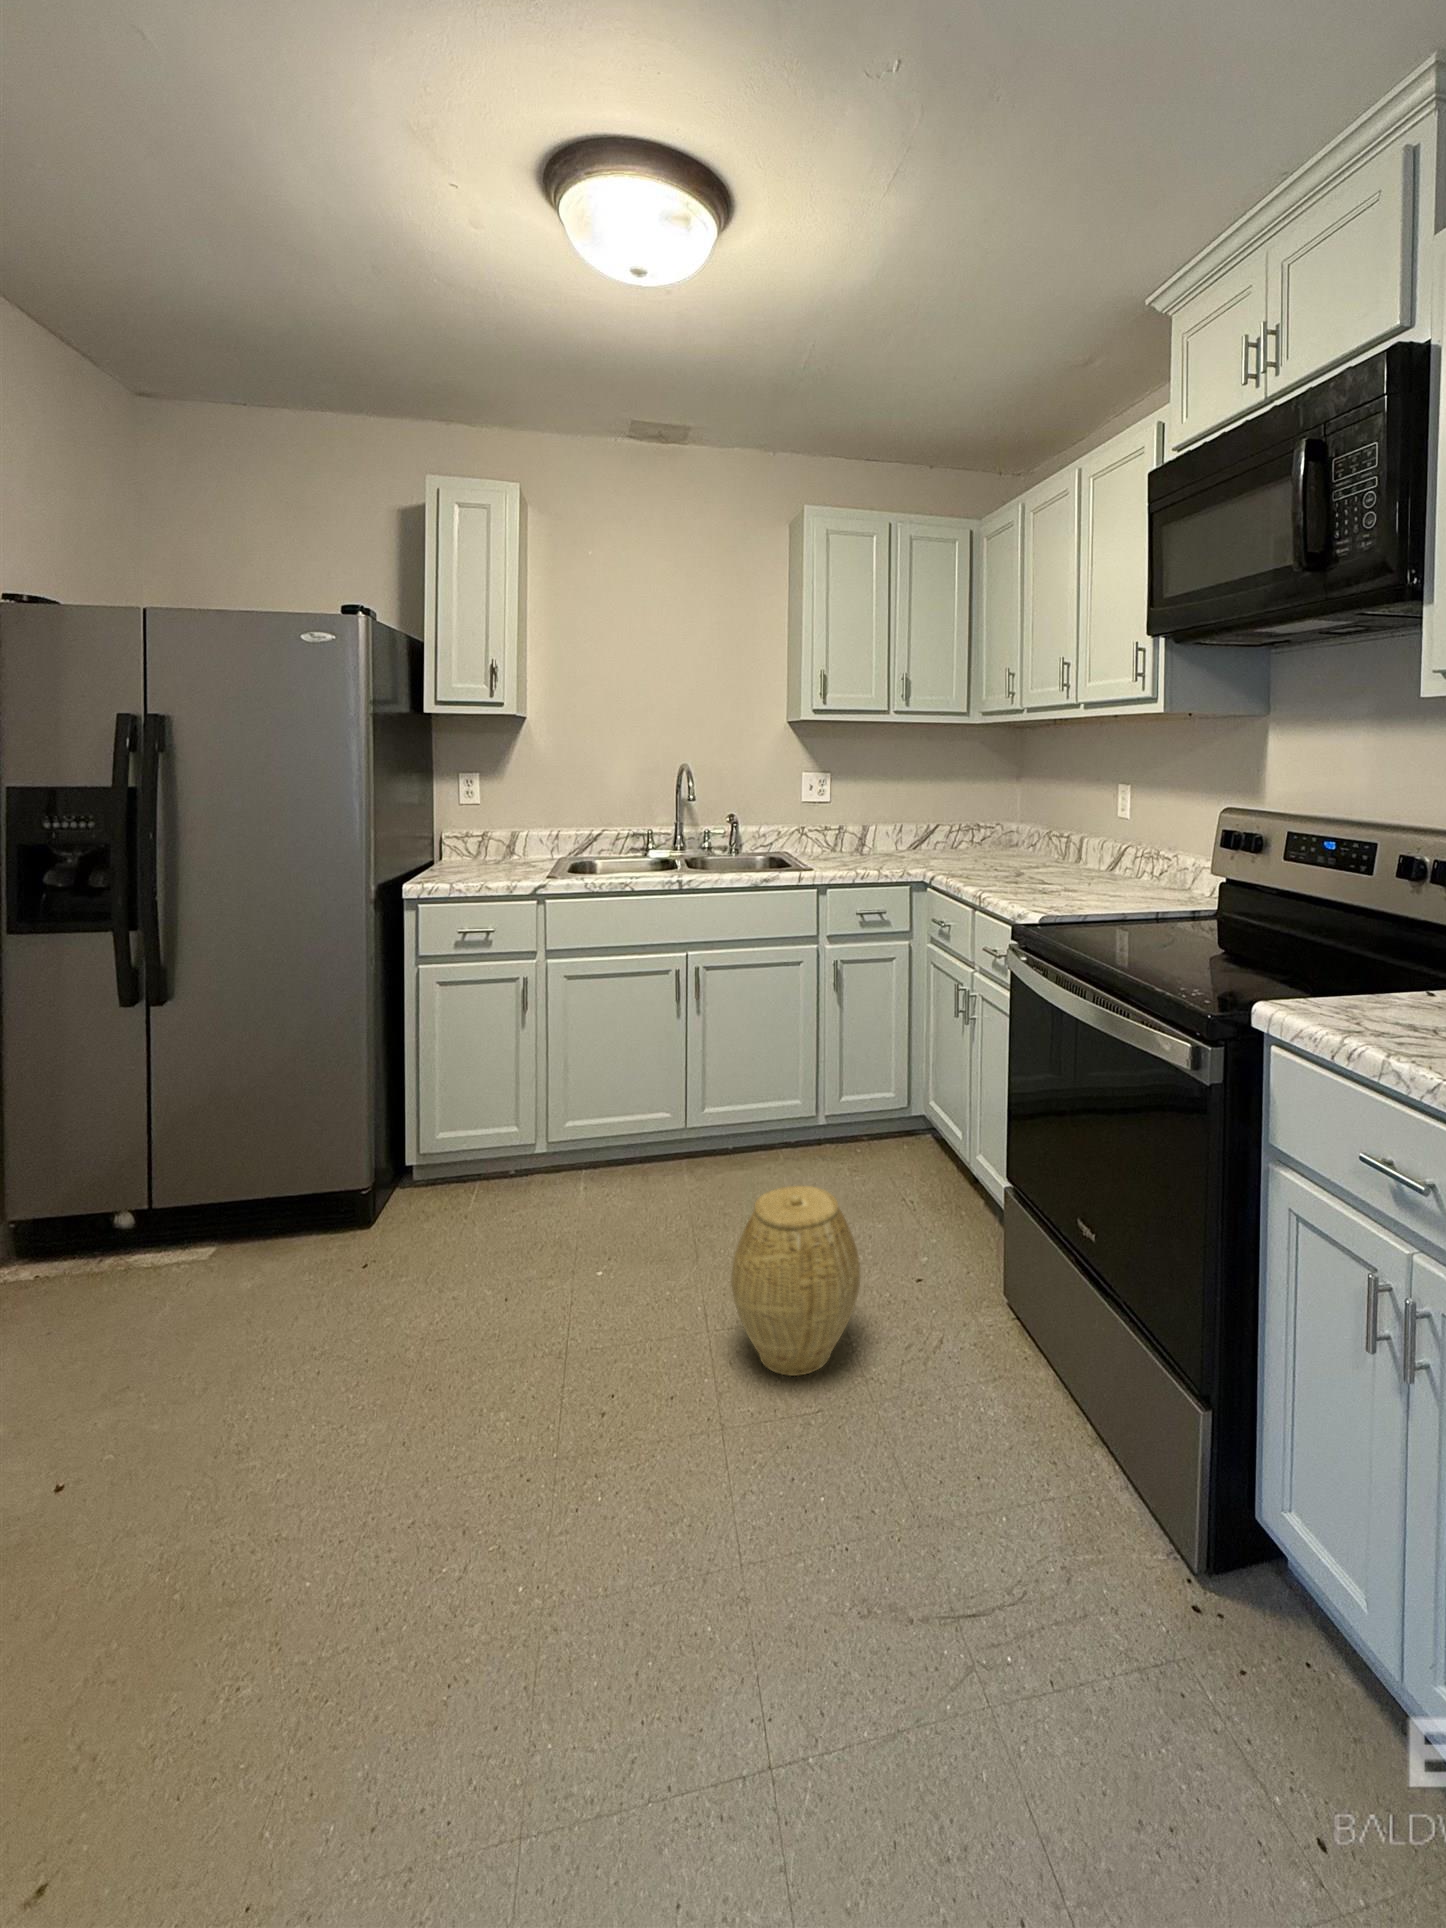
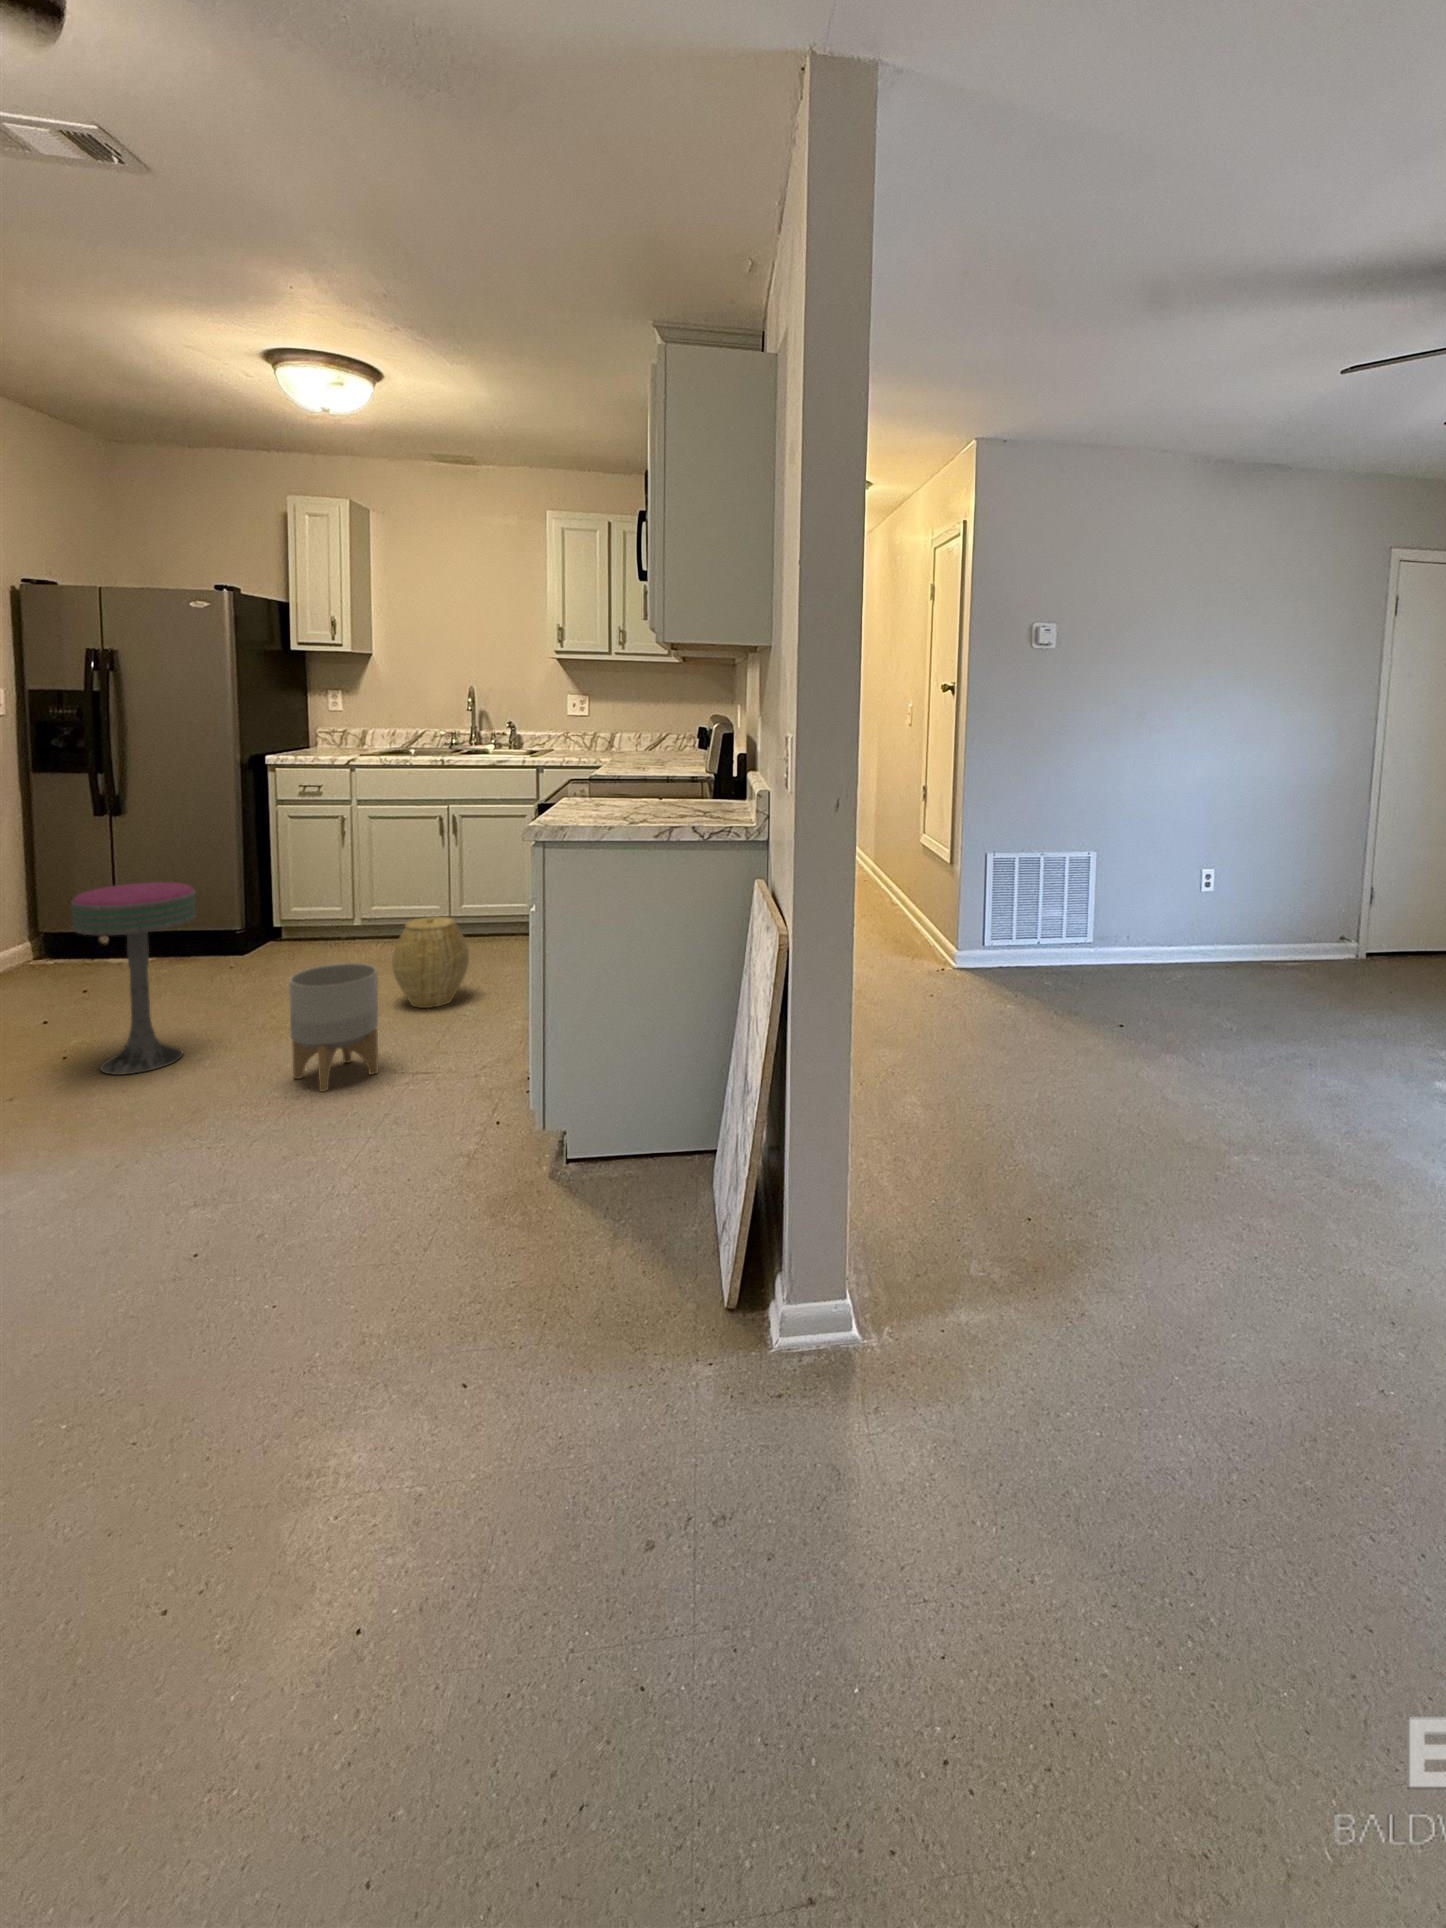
bar stool: none [196,1206,453,1726] -> present [71,882,196,1075]
planter: none [723,1380,901,1768] -> present [289,963,378,1092]

